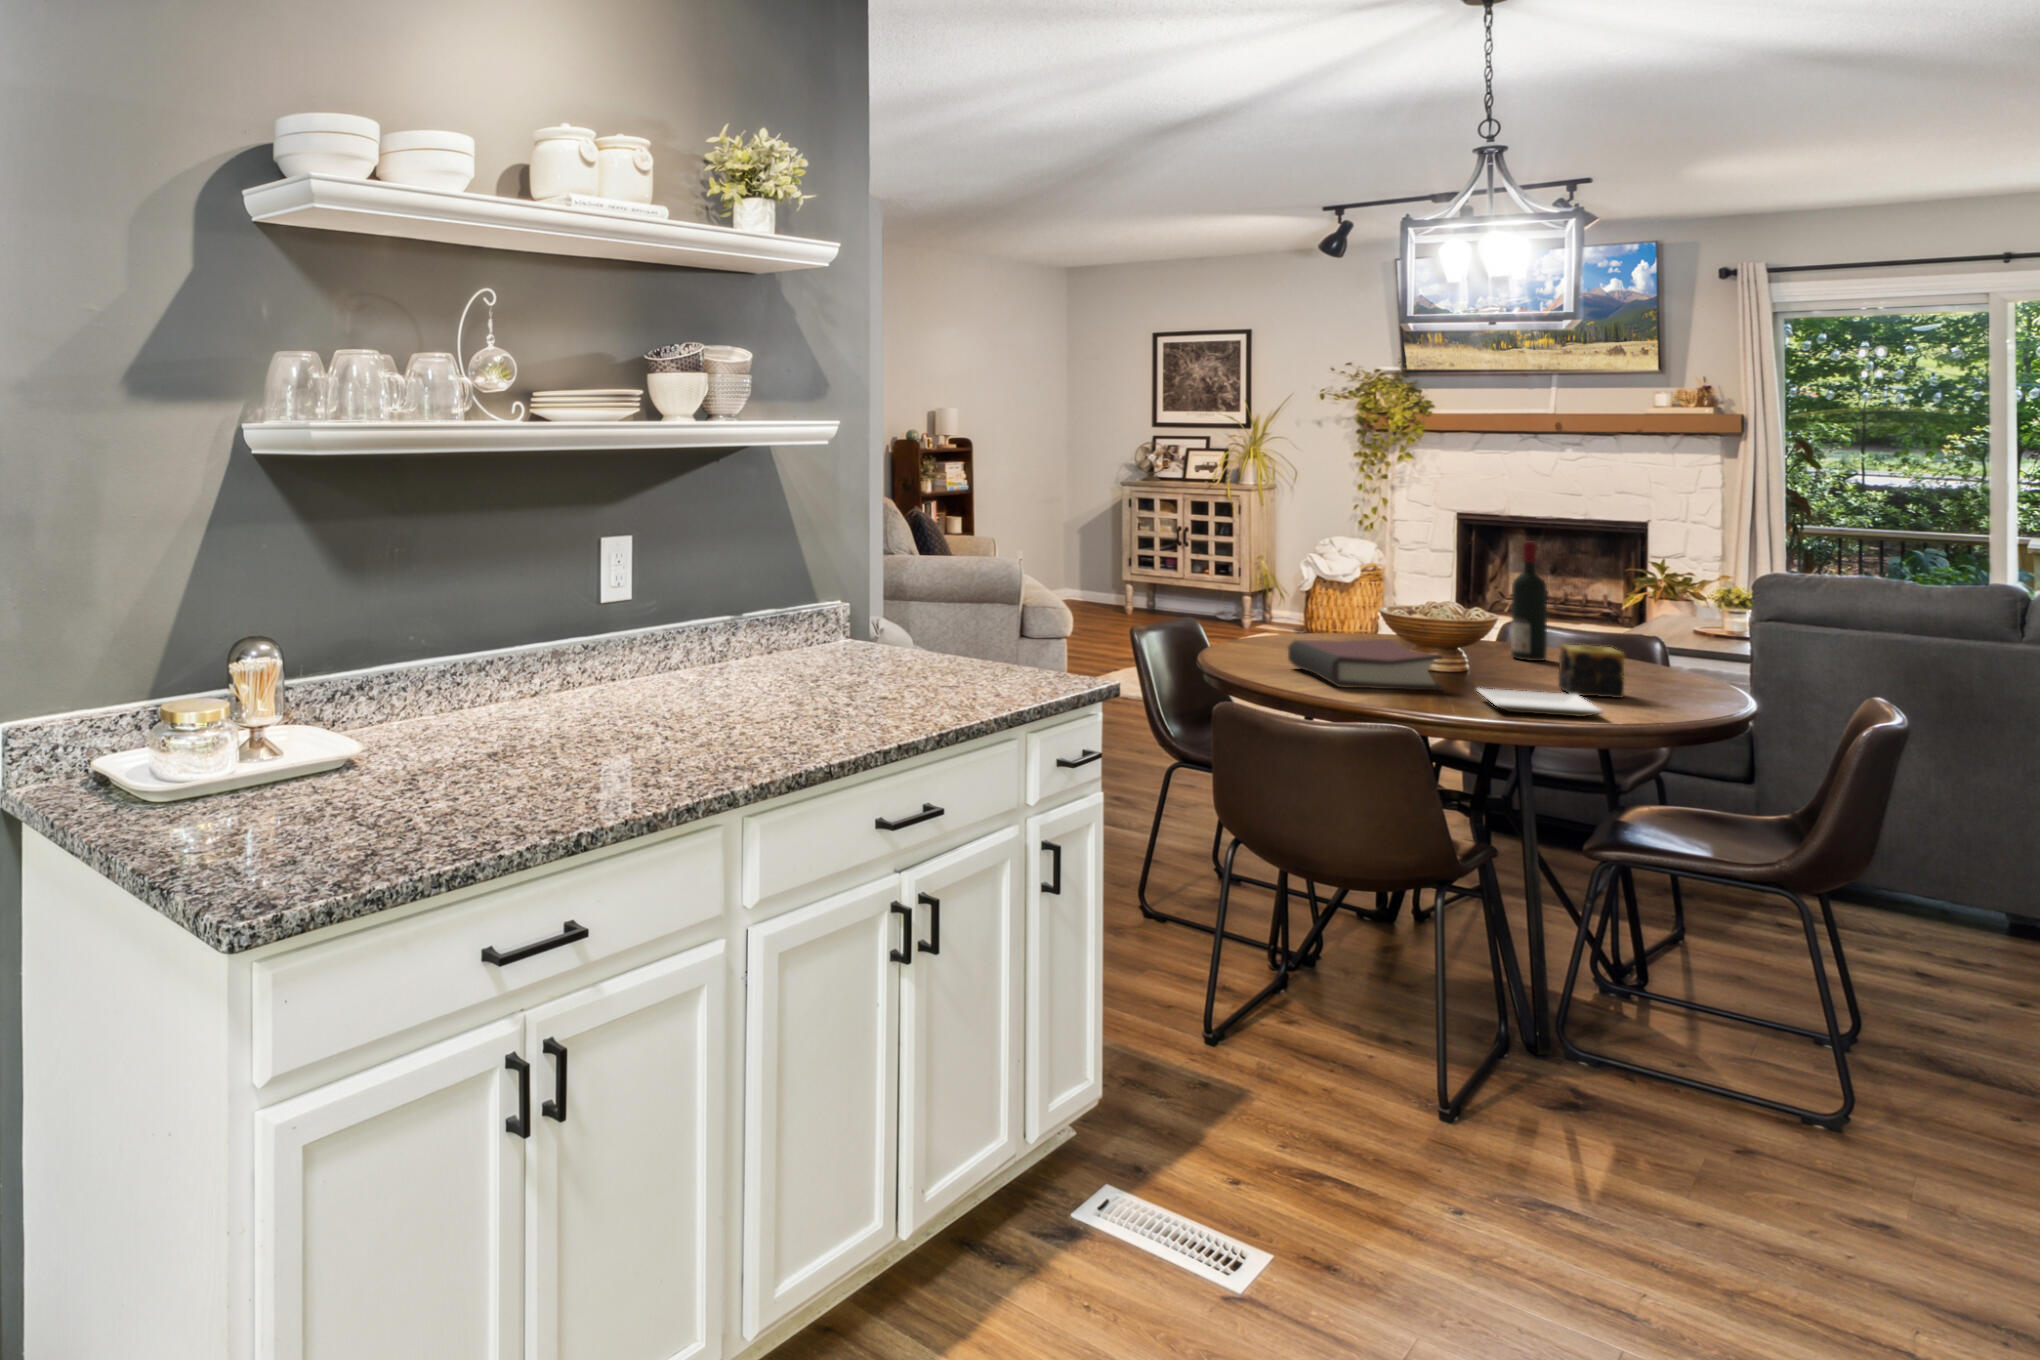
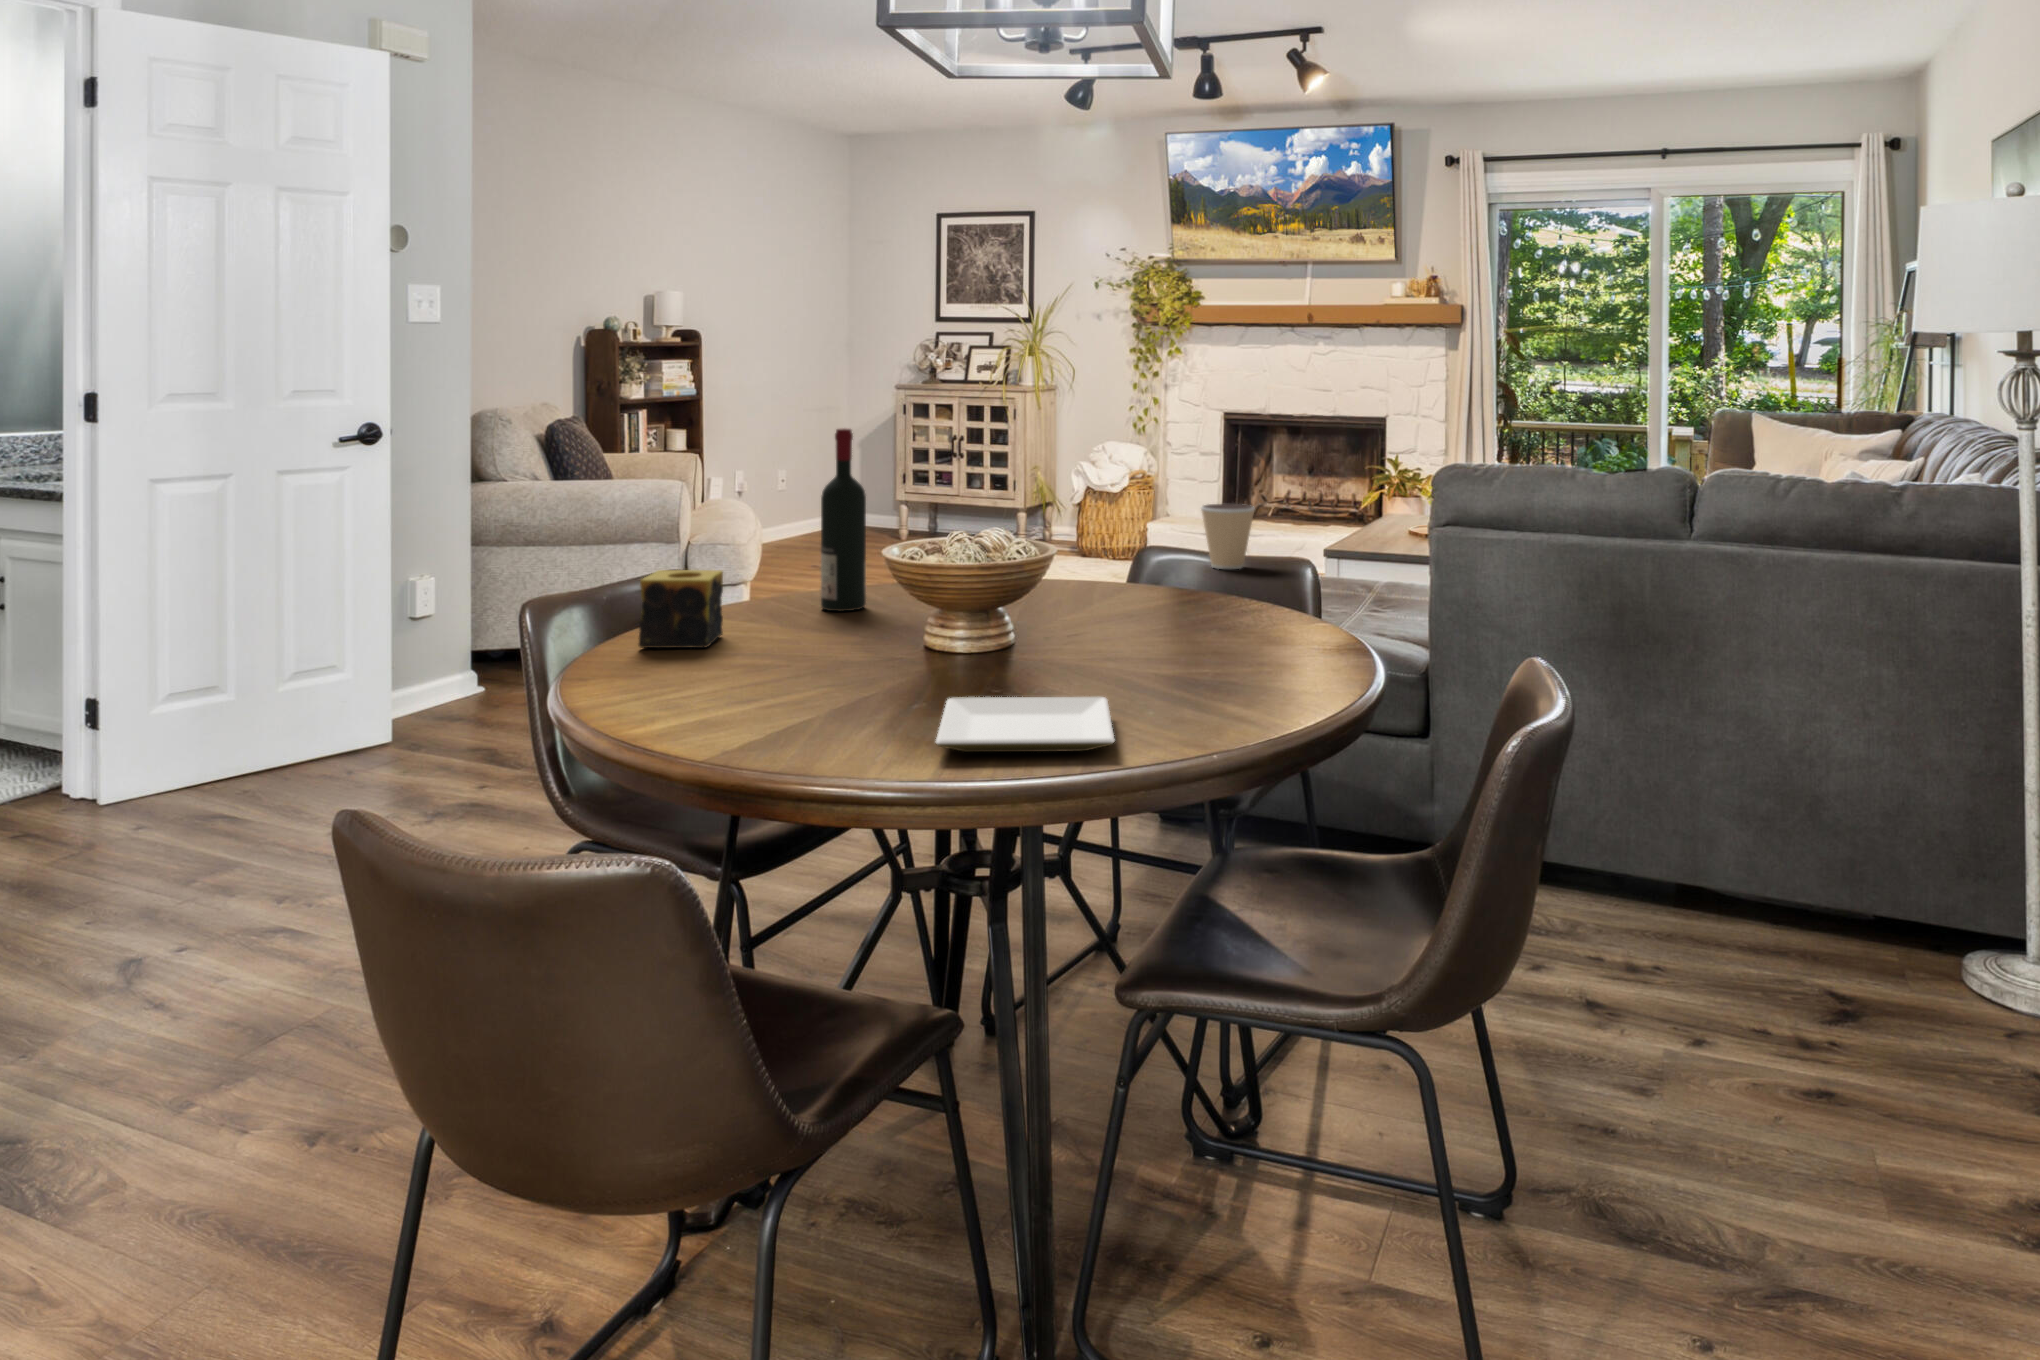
wine bottle: present [1511,542,1547,661] -> present [821,428,866,611]
coffee cup: none [1558,594,1606,641] -> present [1201,504,1254,569]
hardback book: present [1288,639,1442,690] -> none [719,599,917,710]
candle: present [1558,644,1624,698] -> present [639,570,723,648]

